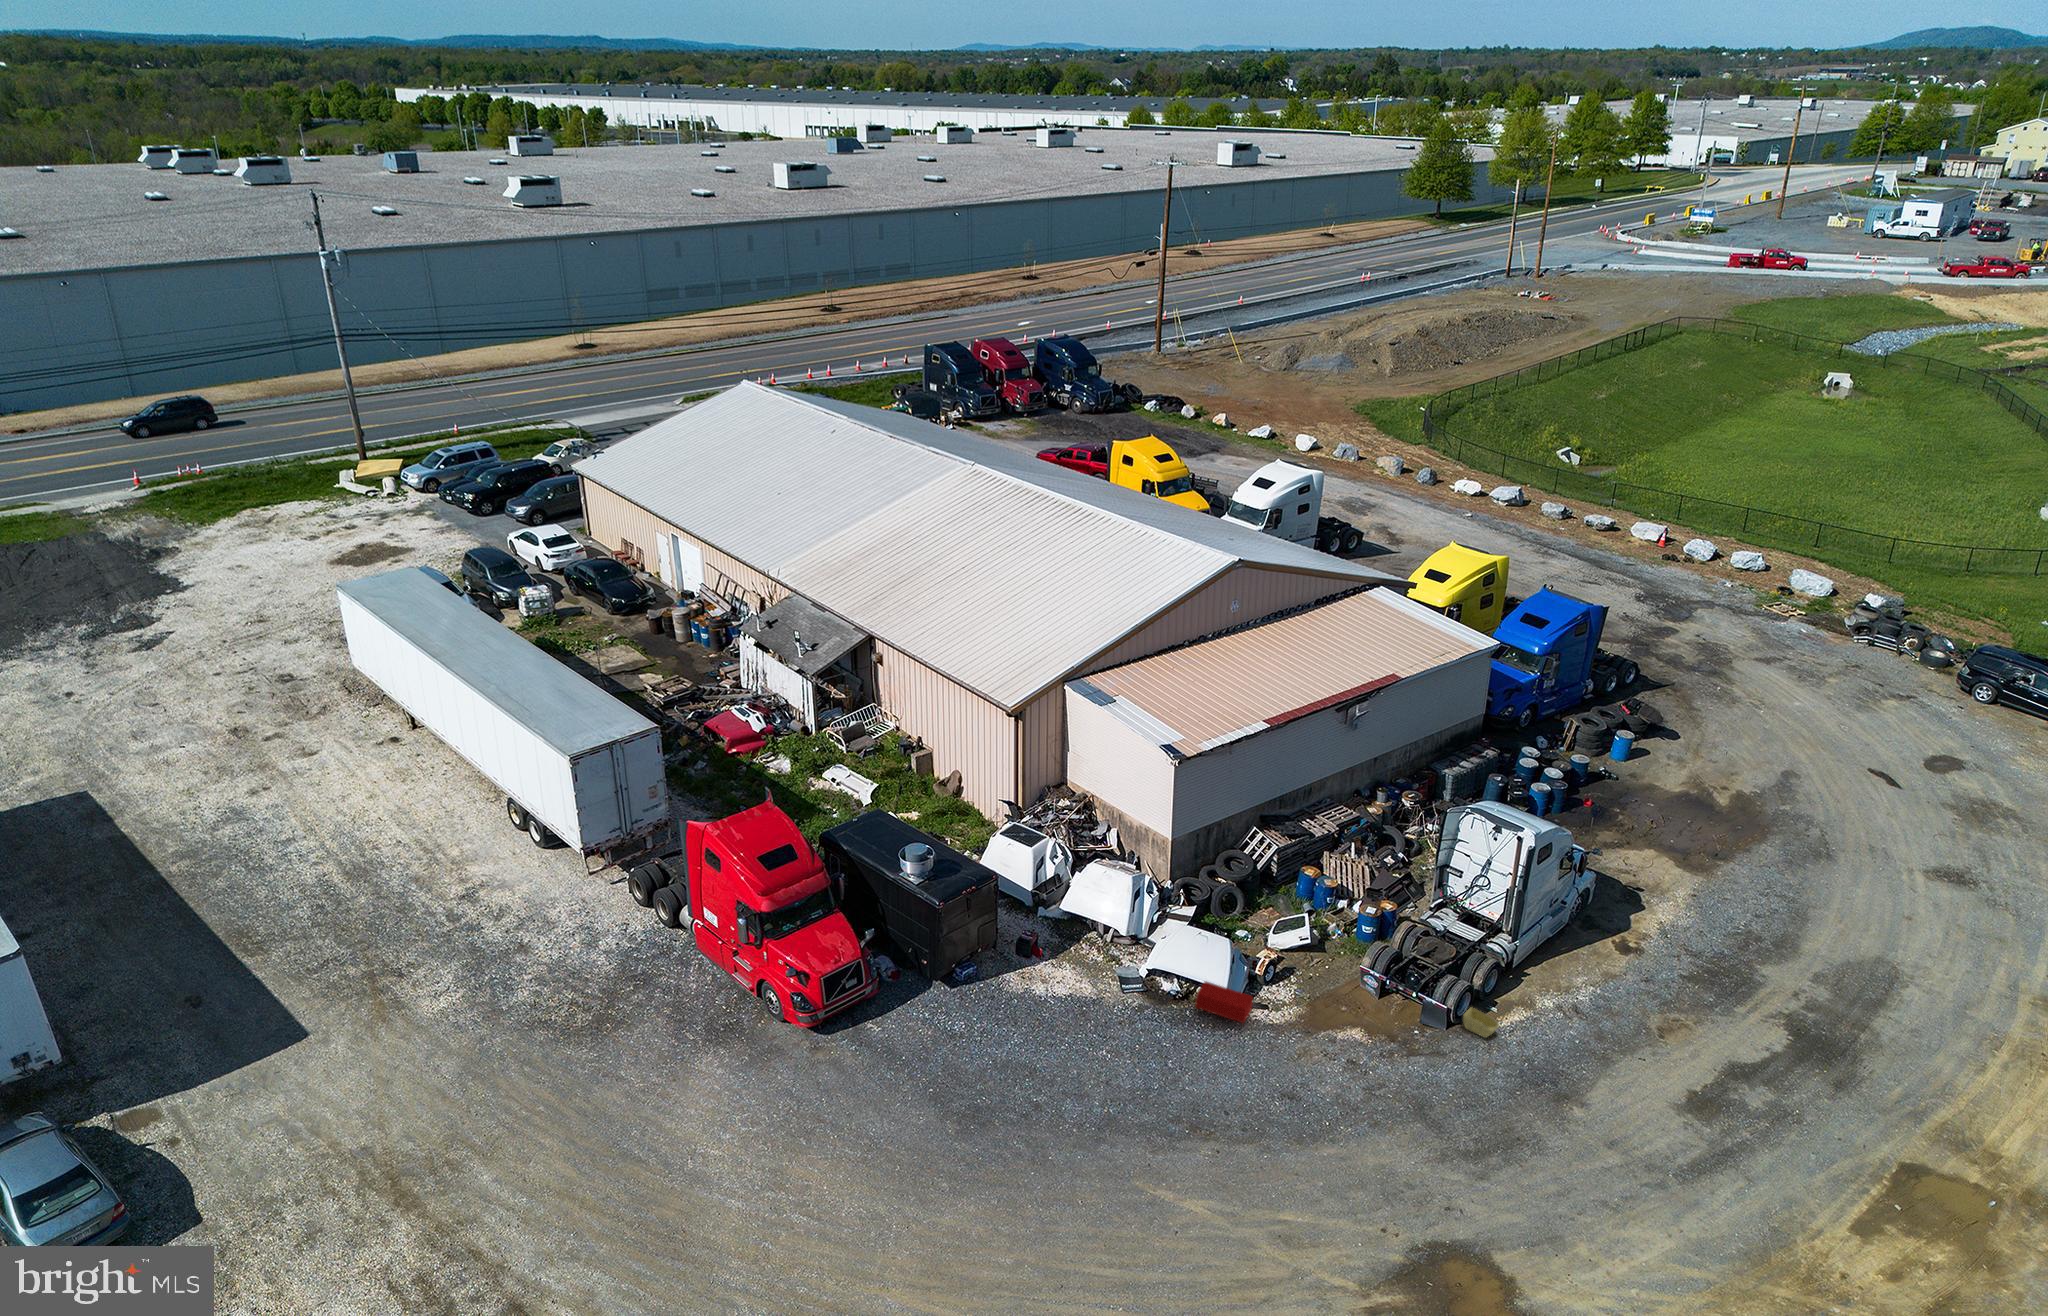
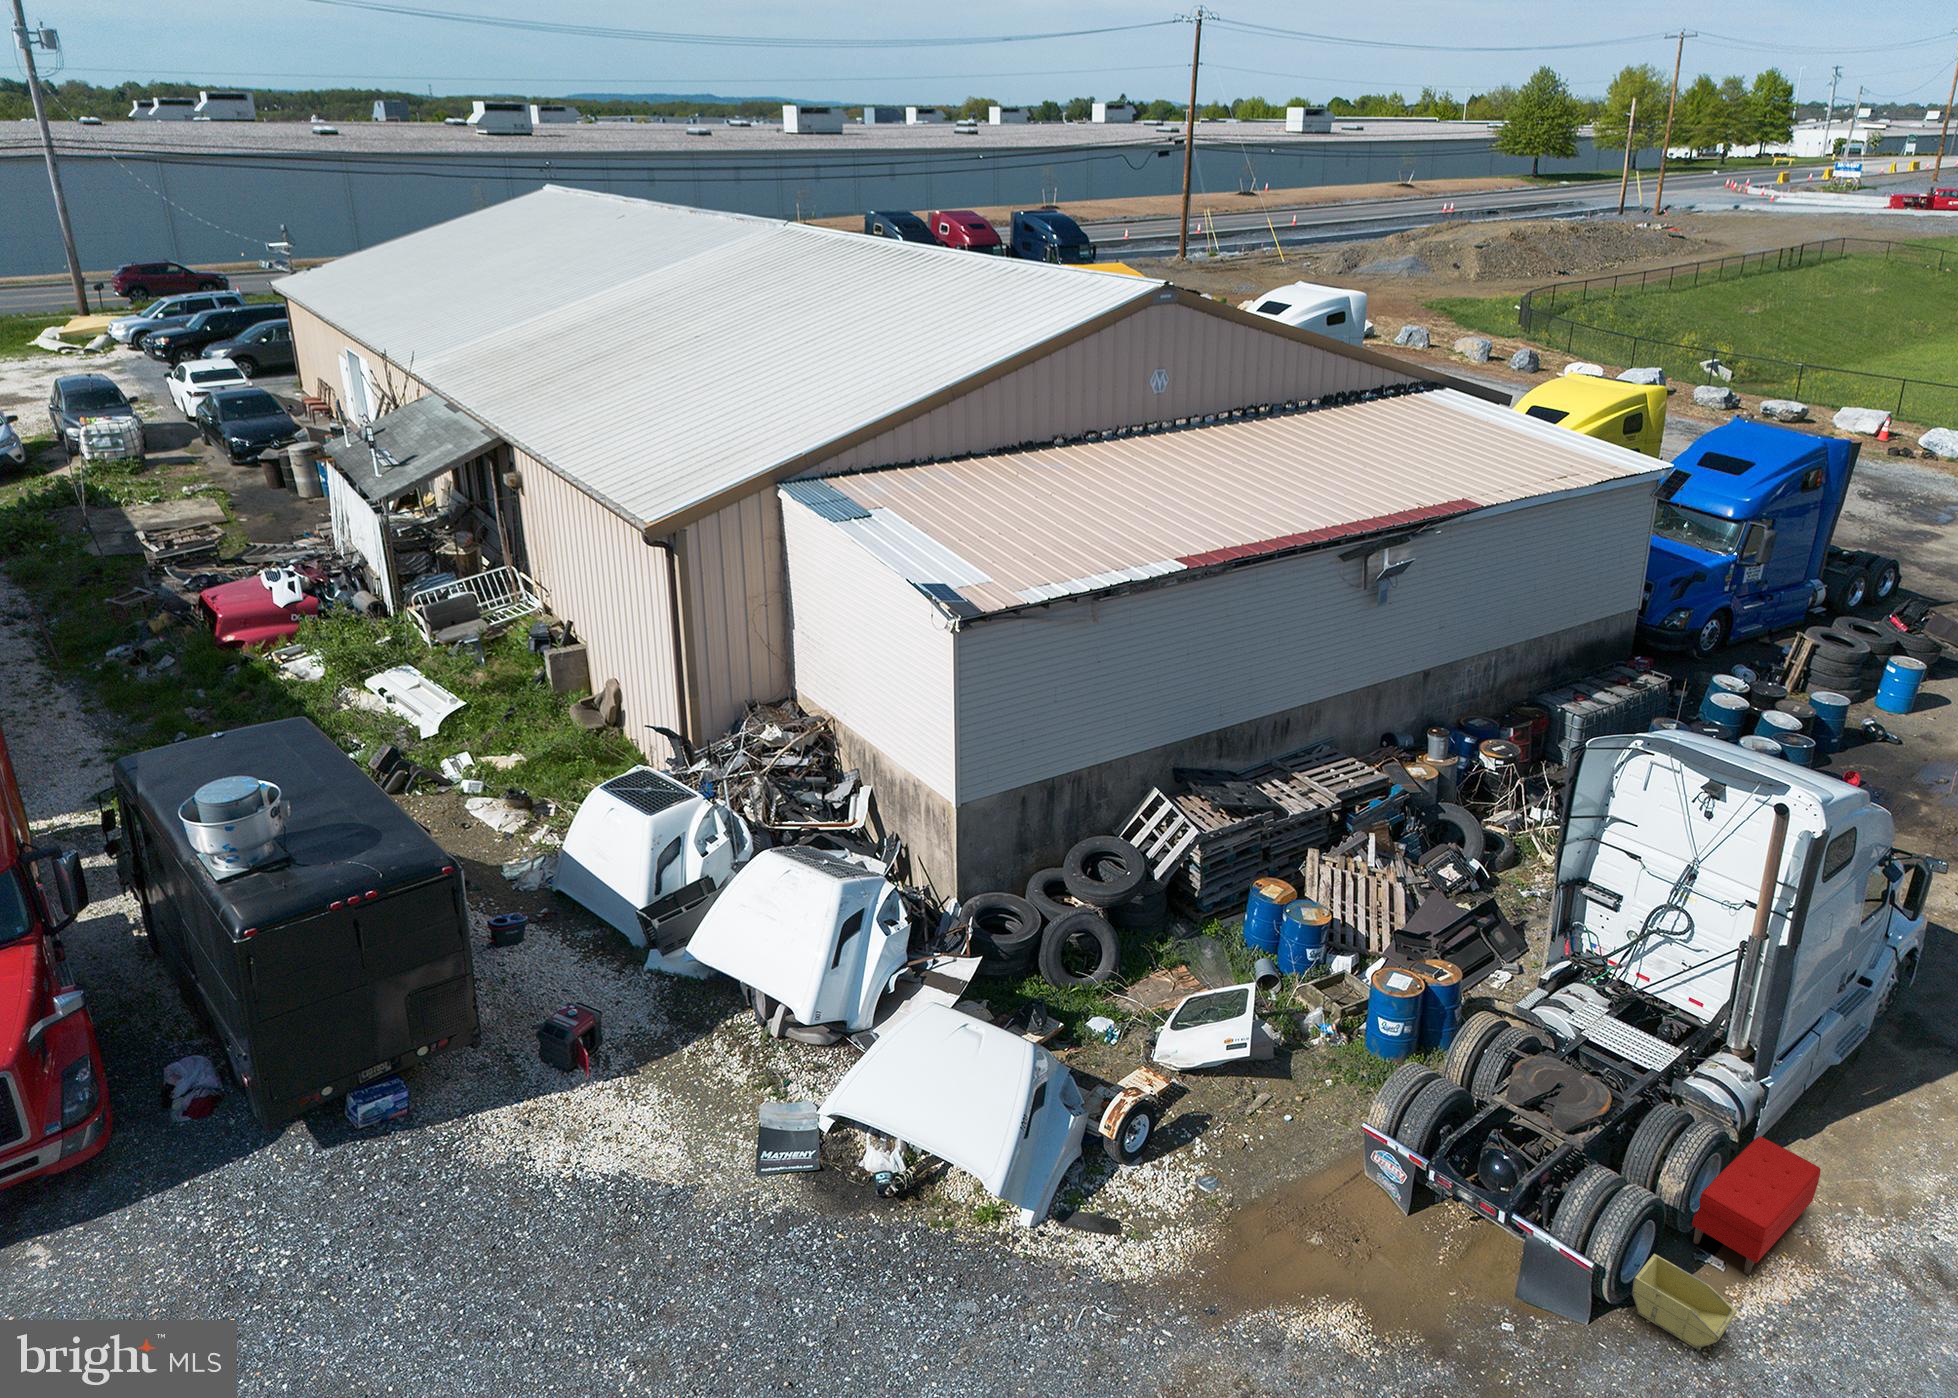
bench: present [1195,982,1253,1028] -> present [1692,1136,1821,1275]

